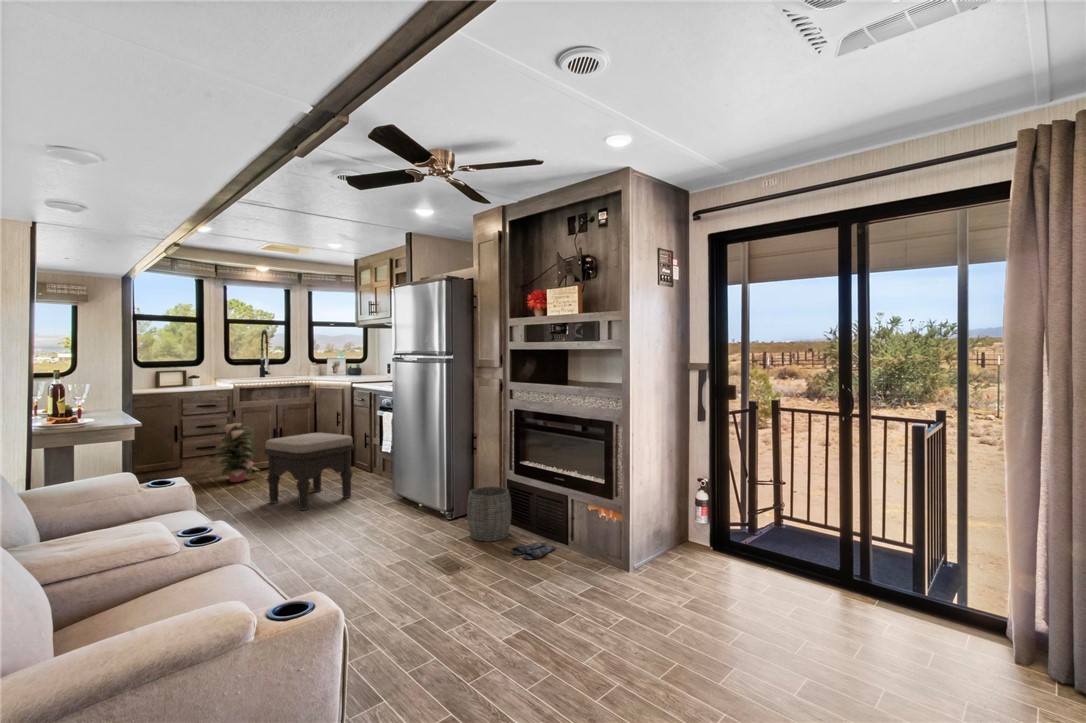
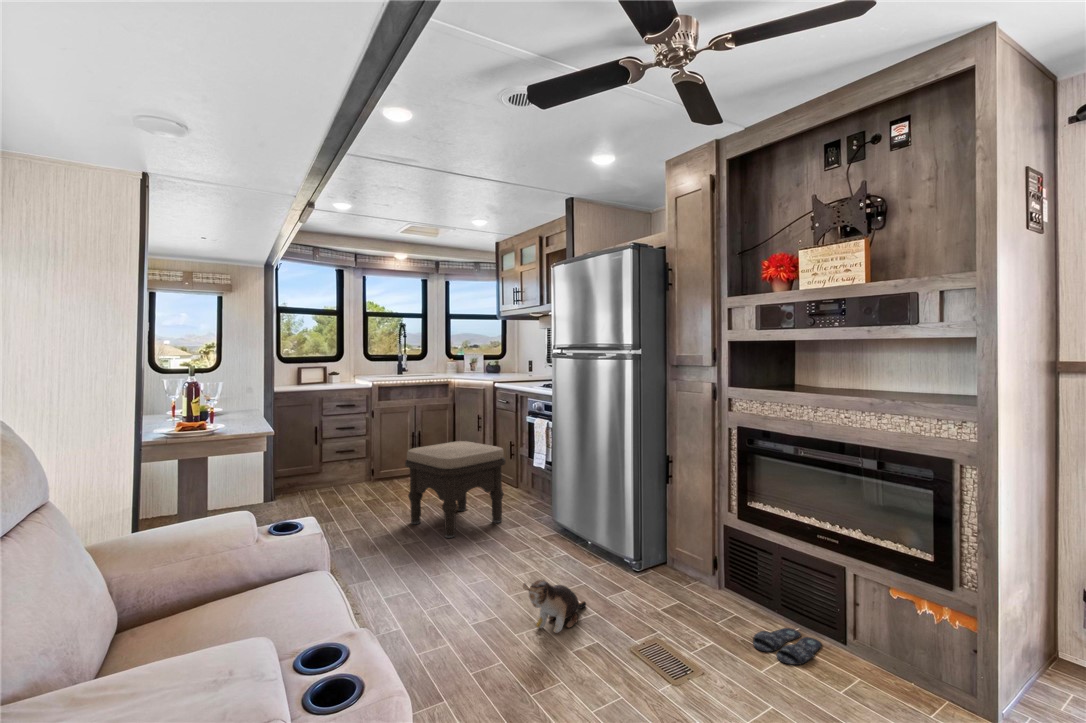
decorative plant: present [217,423,257,482] -> none [351,426,400,491]
woven basket: present [467,486,511,541] -> none [672,533,737,617]
plush toy: none [350,520,404,557] -> present [523,580,586,633]

